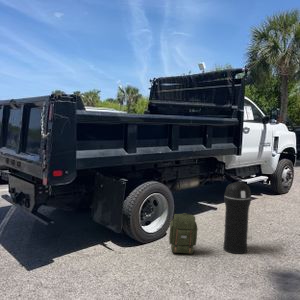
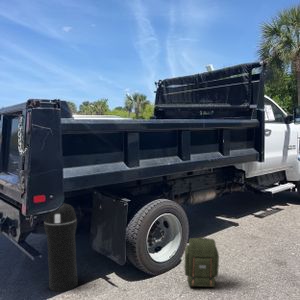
trash can: present [223,182,251,254] -> present [44,203,78,292]

